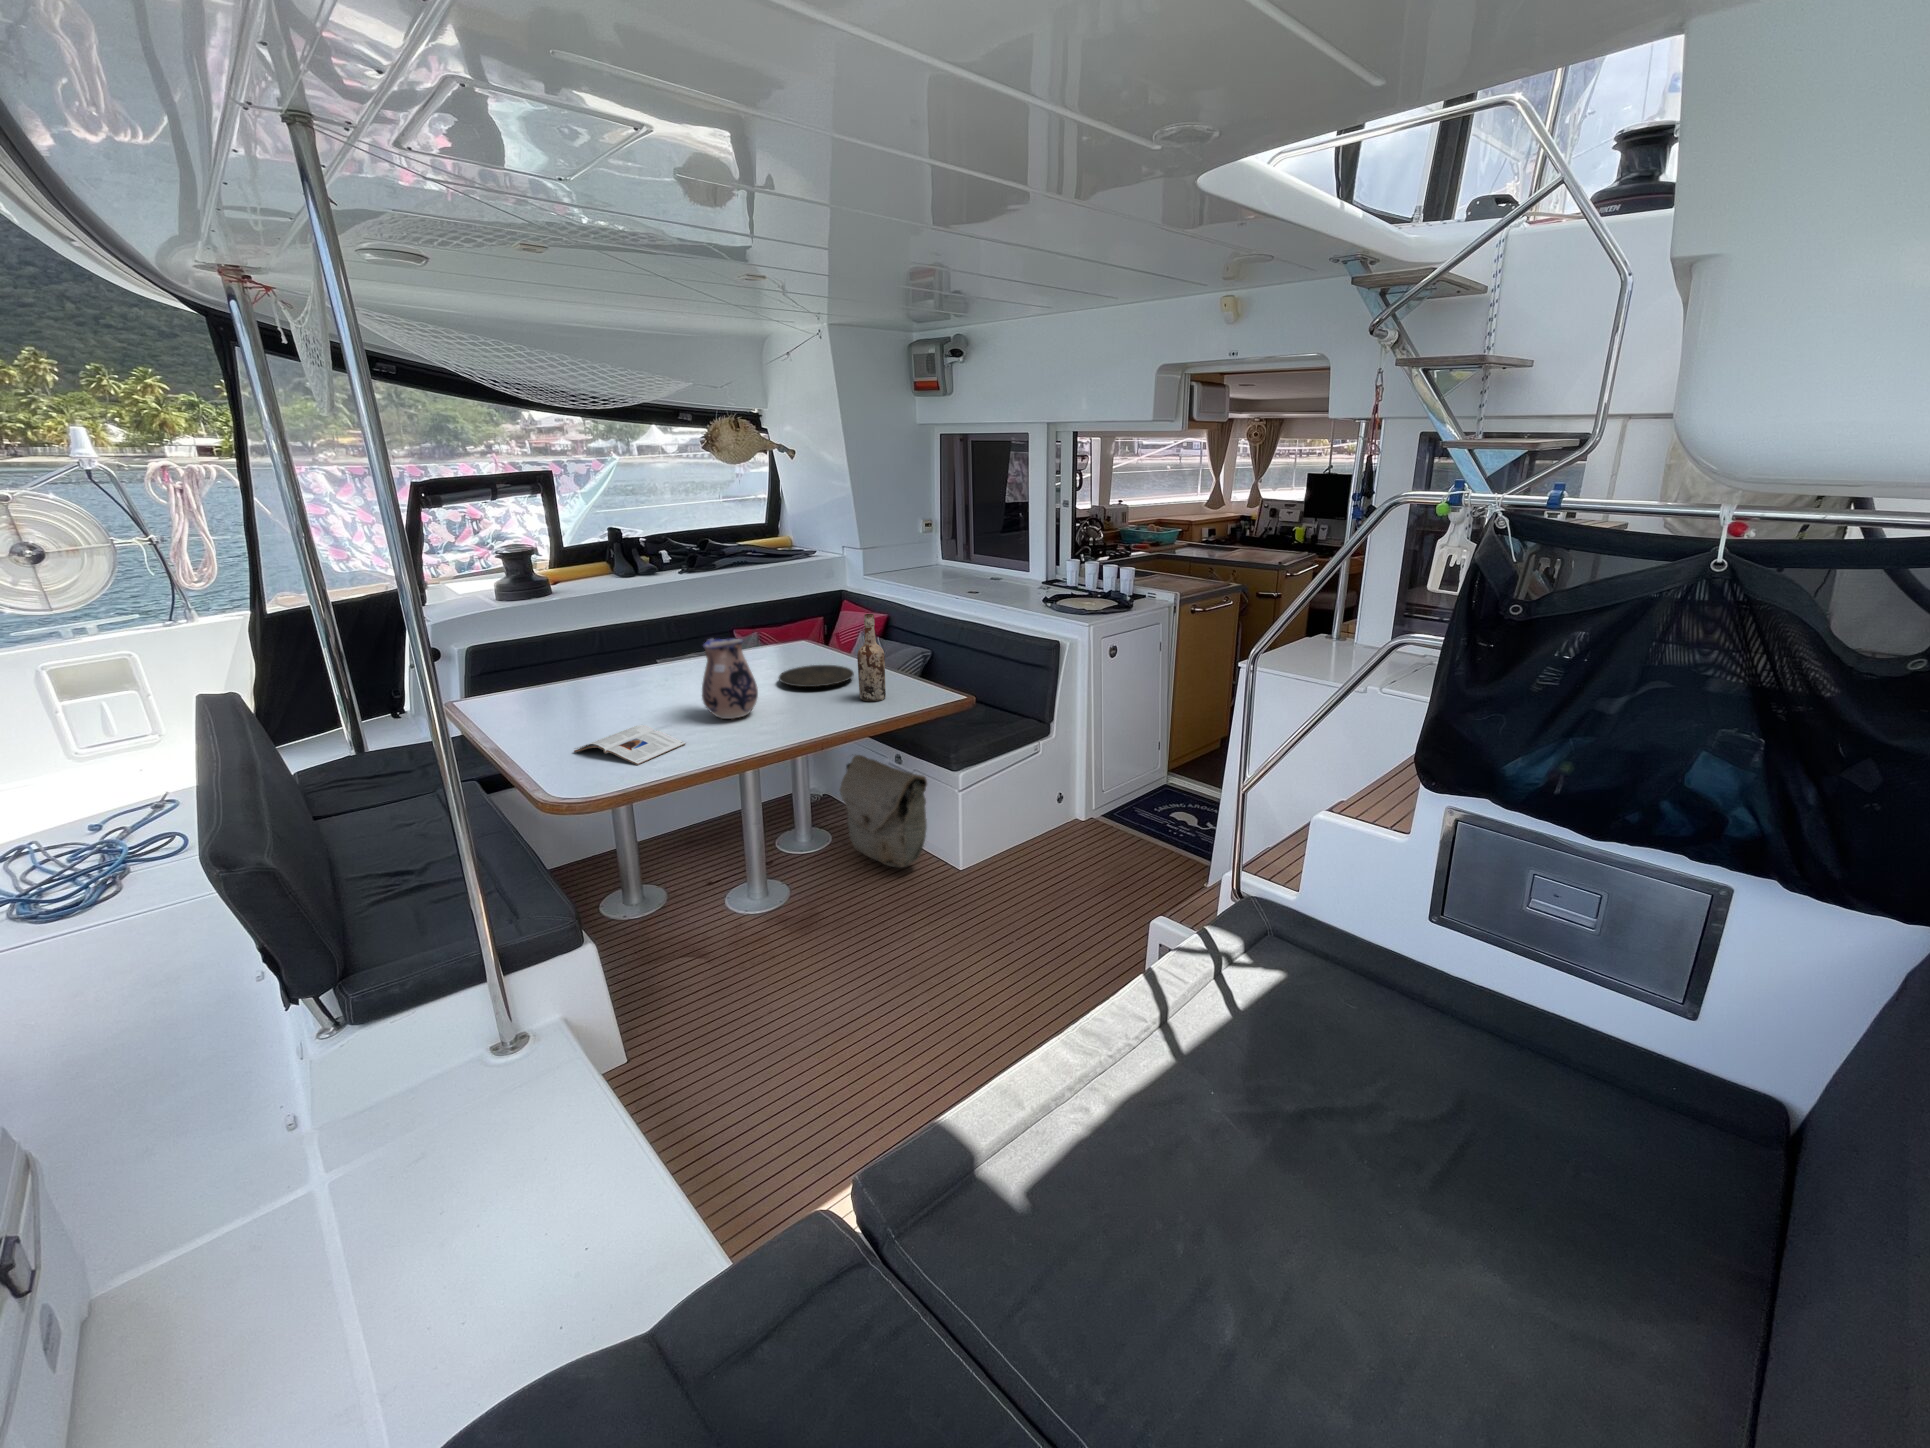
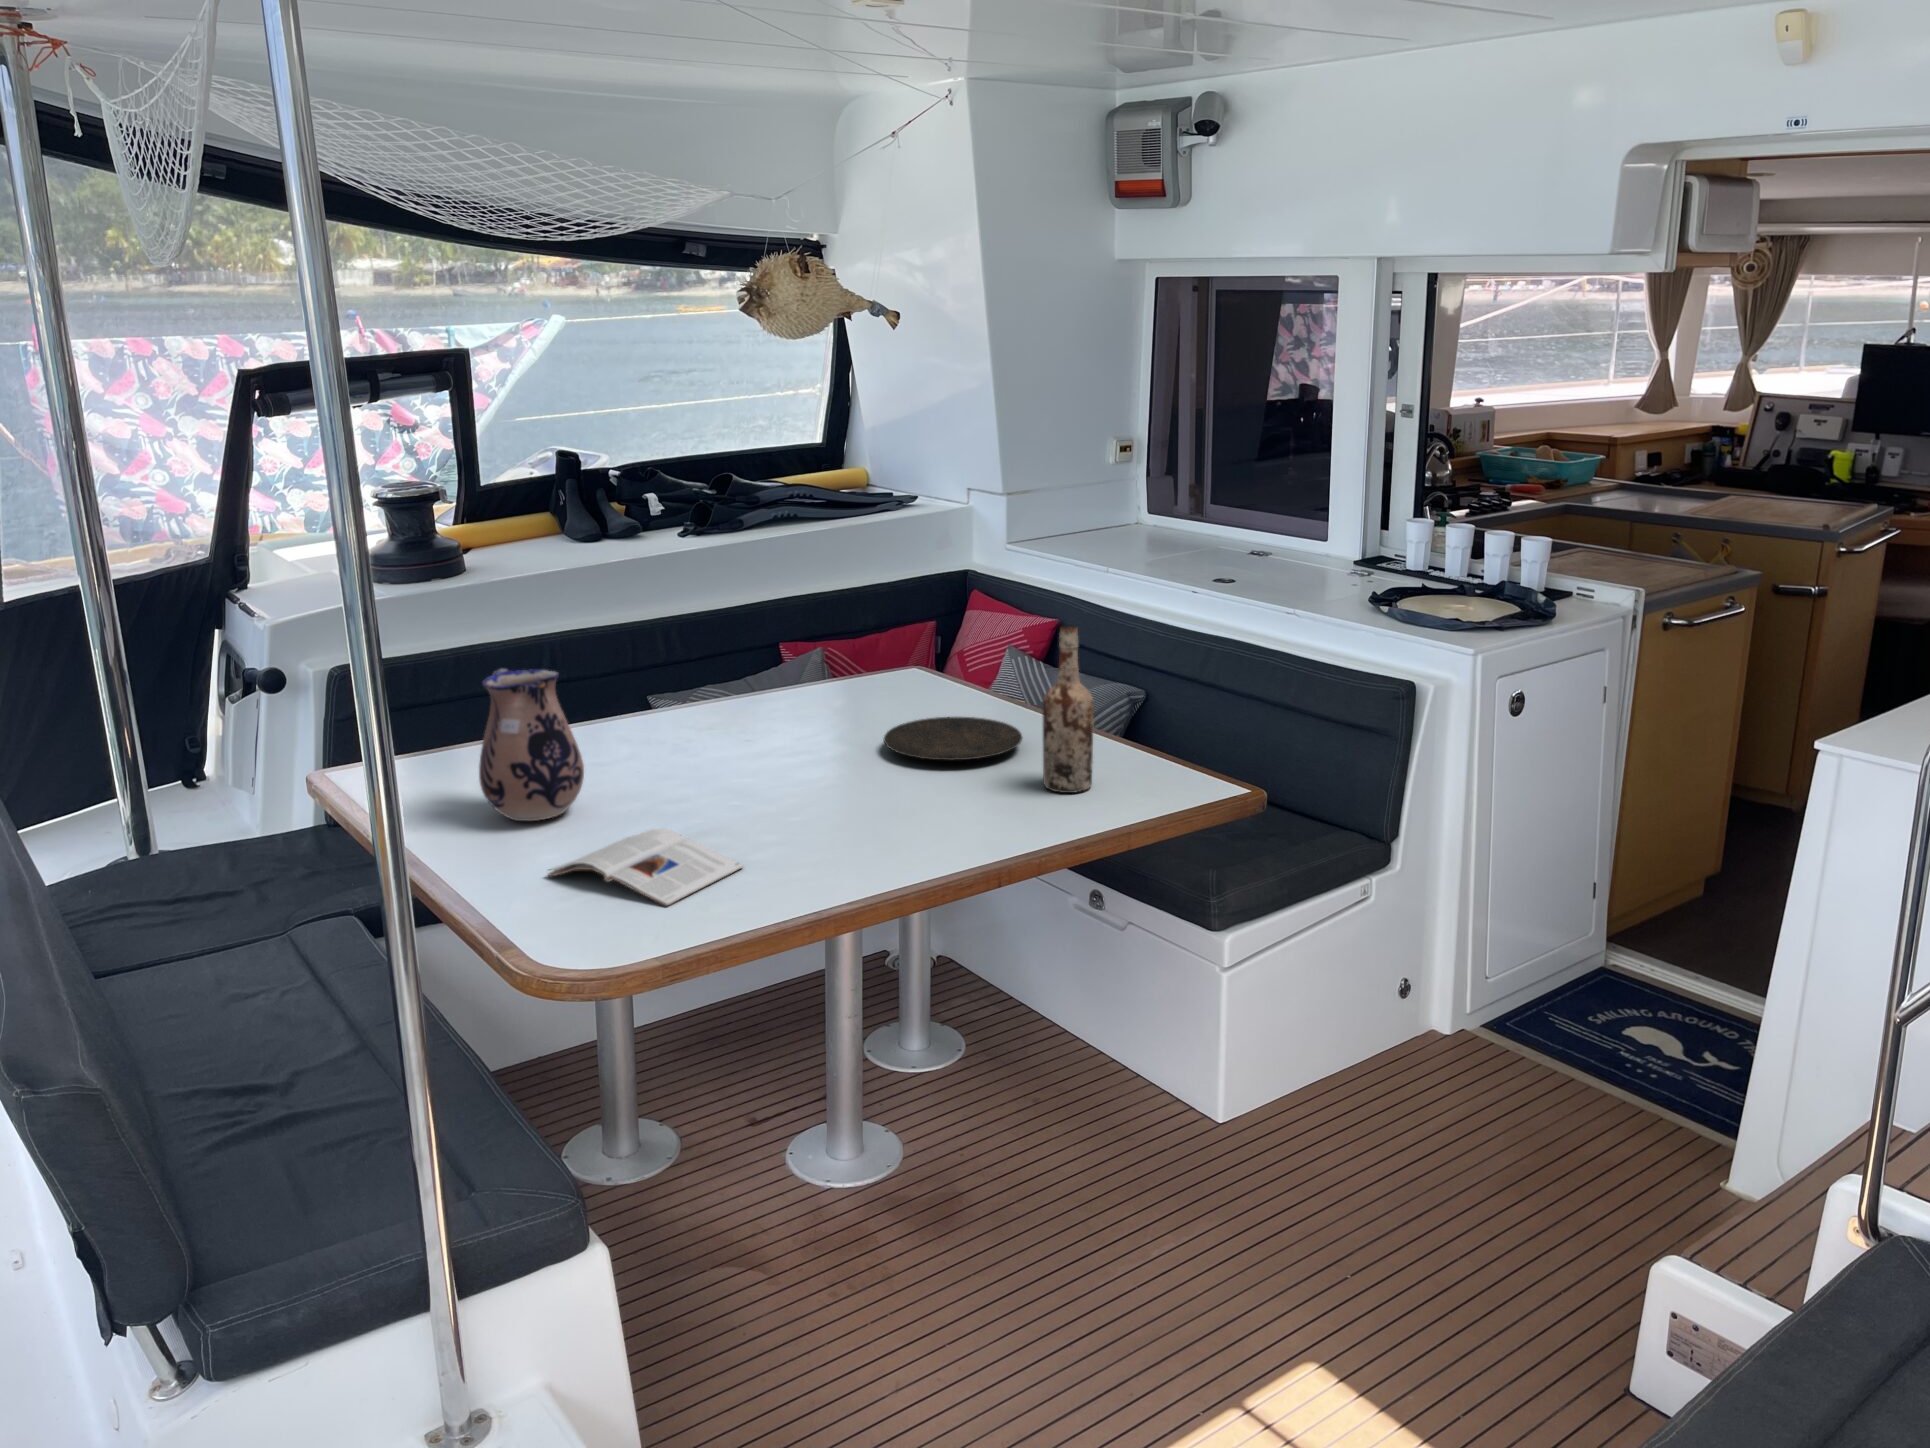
ceramic pitcher: present [702,639,758,719] -> present [479,669,584,821]
bag: present [840,755,927,867] -> none [984,885,1157,1112]

